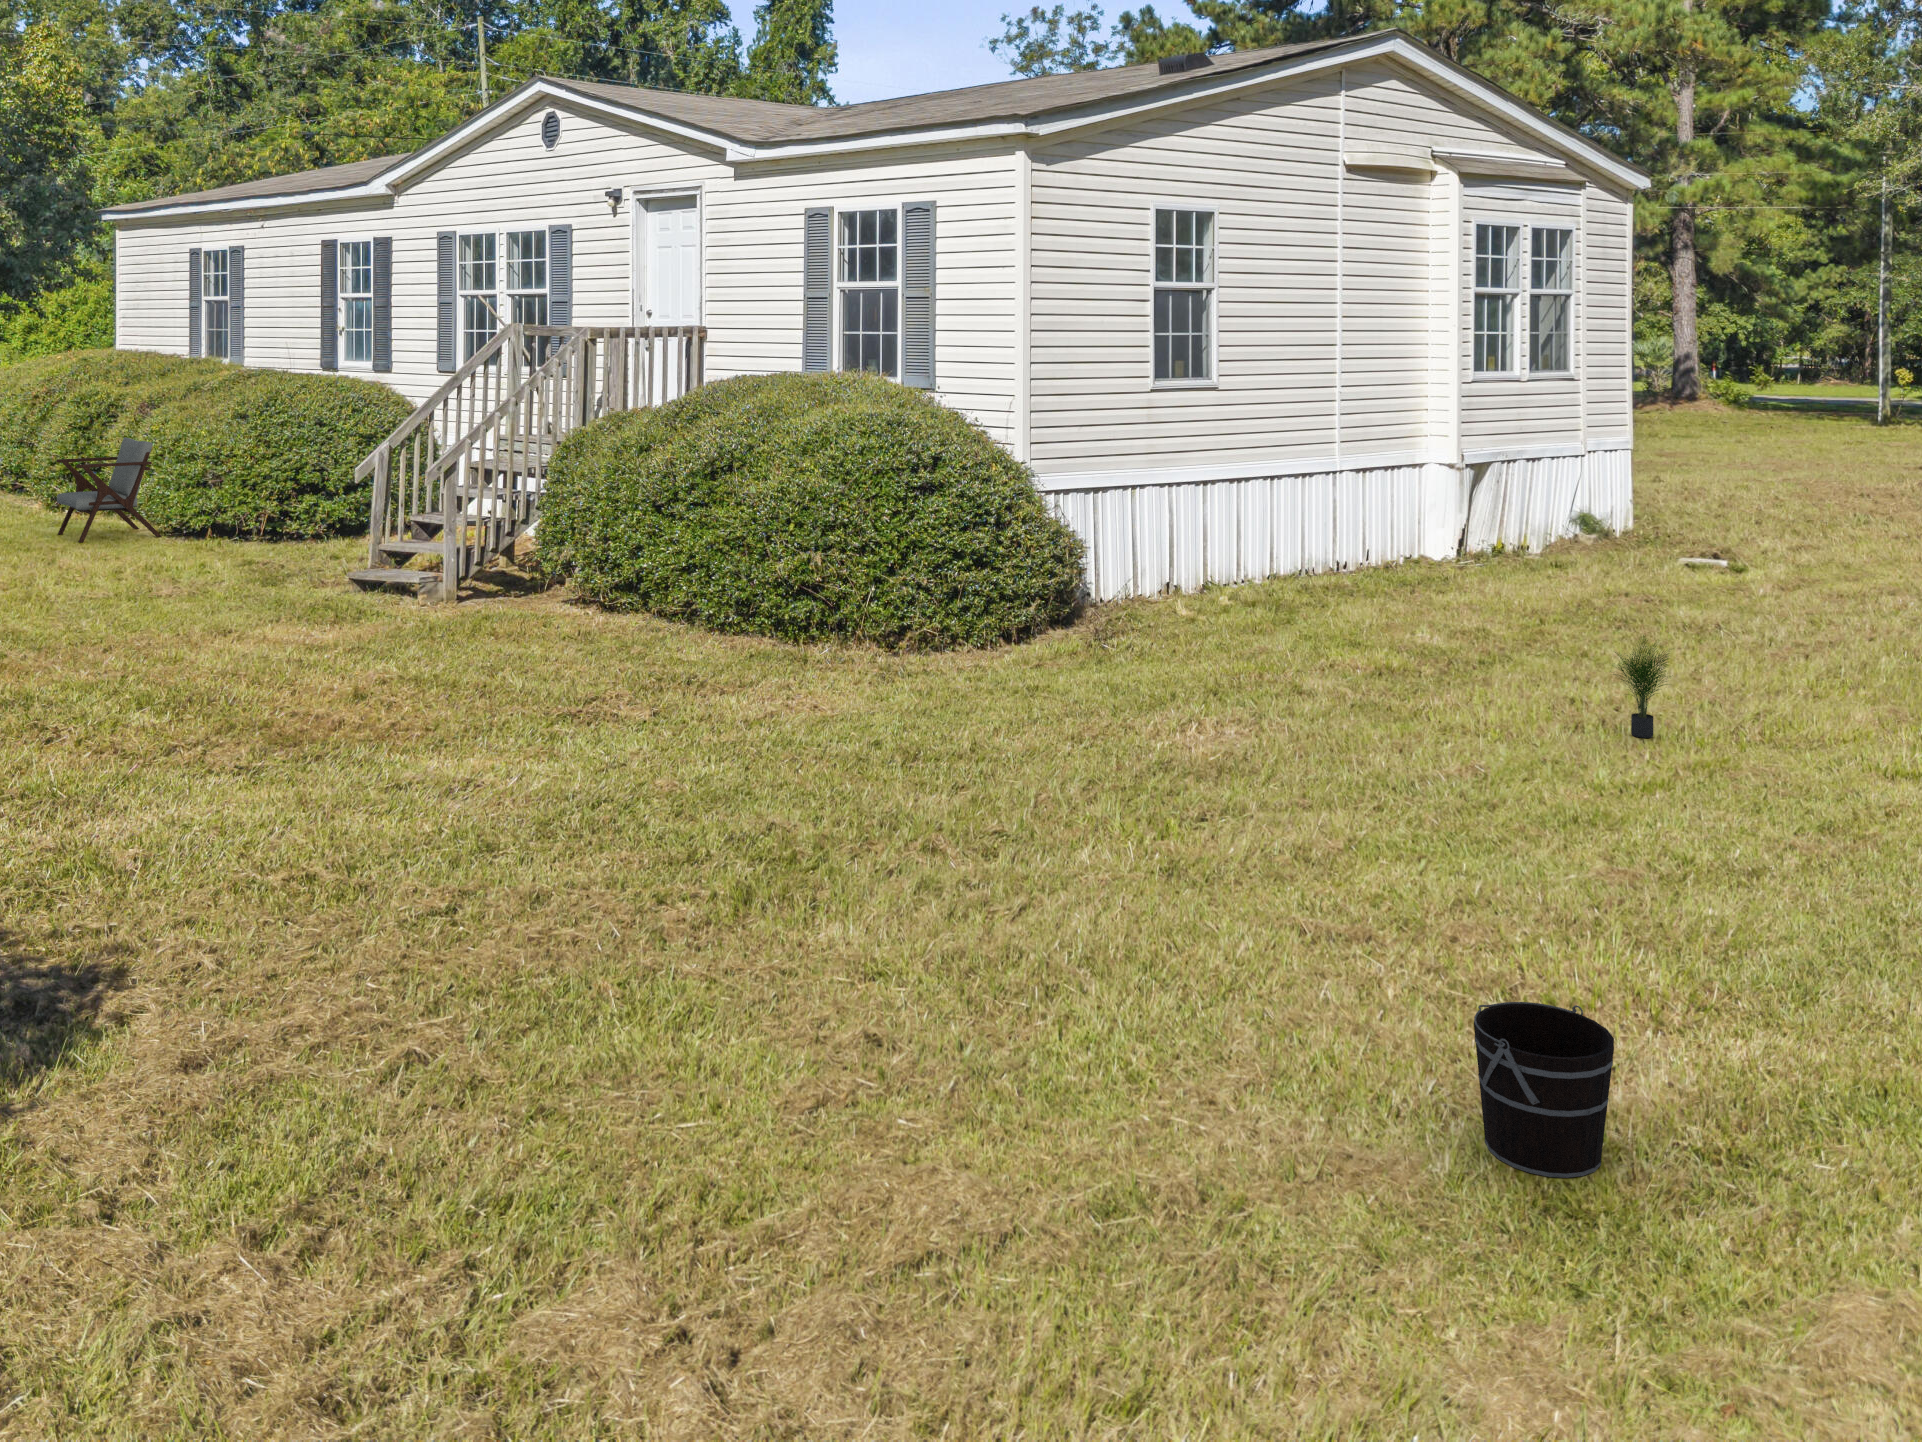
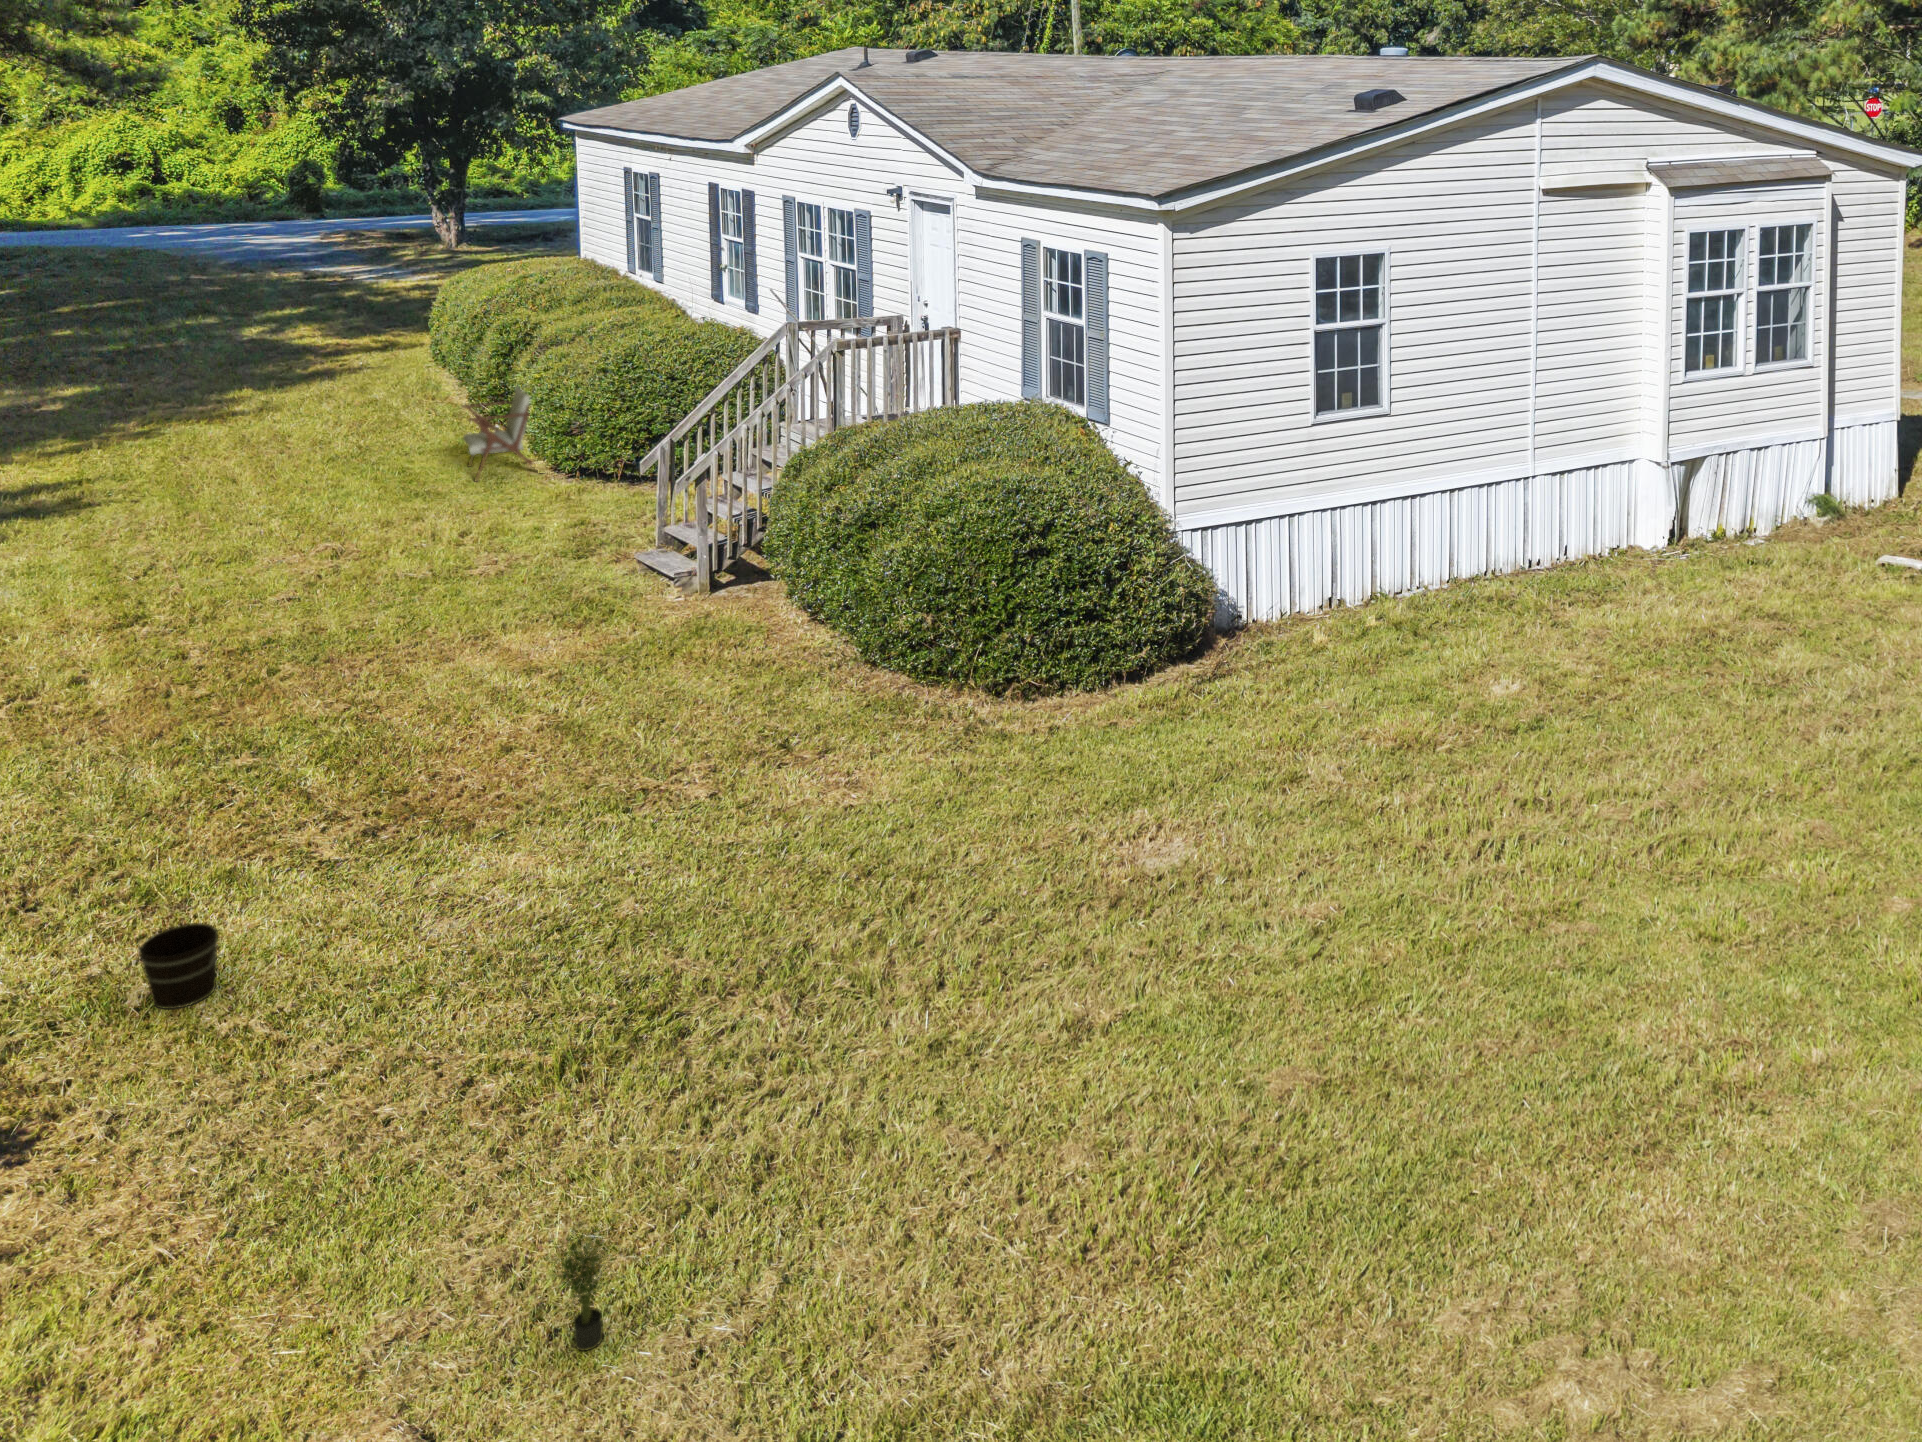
potted plant: present [1614,639,1671,738] -> present [549,1218,621,1351]
bucket: present [1474,1002,1614,1178] -> present [138,923,220,1009]

